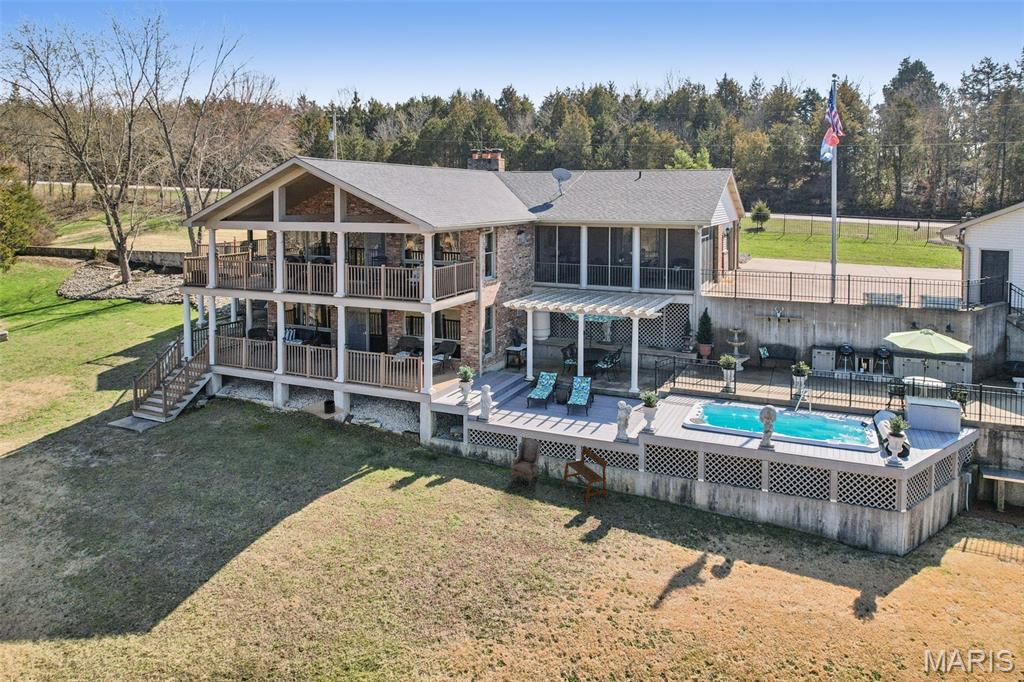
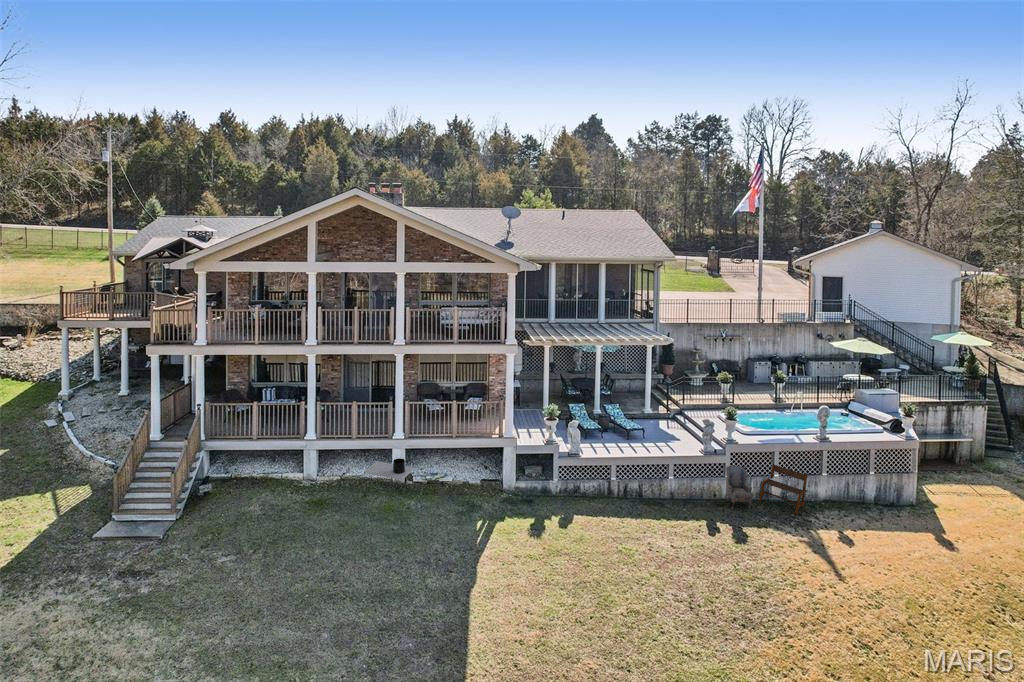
armchair: present [510,438,541,486] -> present [725,466,753,509]
bench: present [563,446,607,503] -> present [759,464,808,514]

